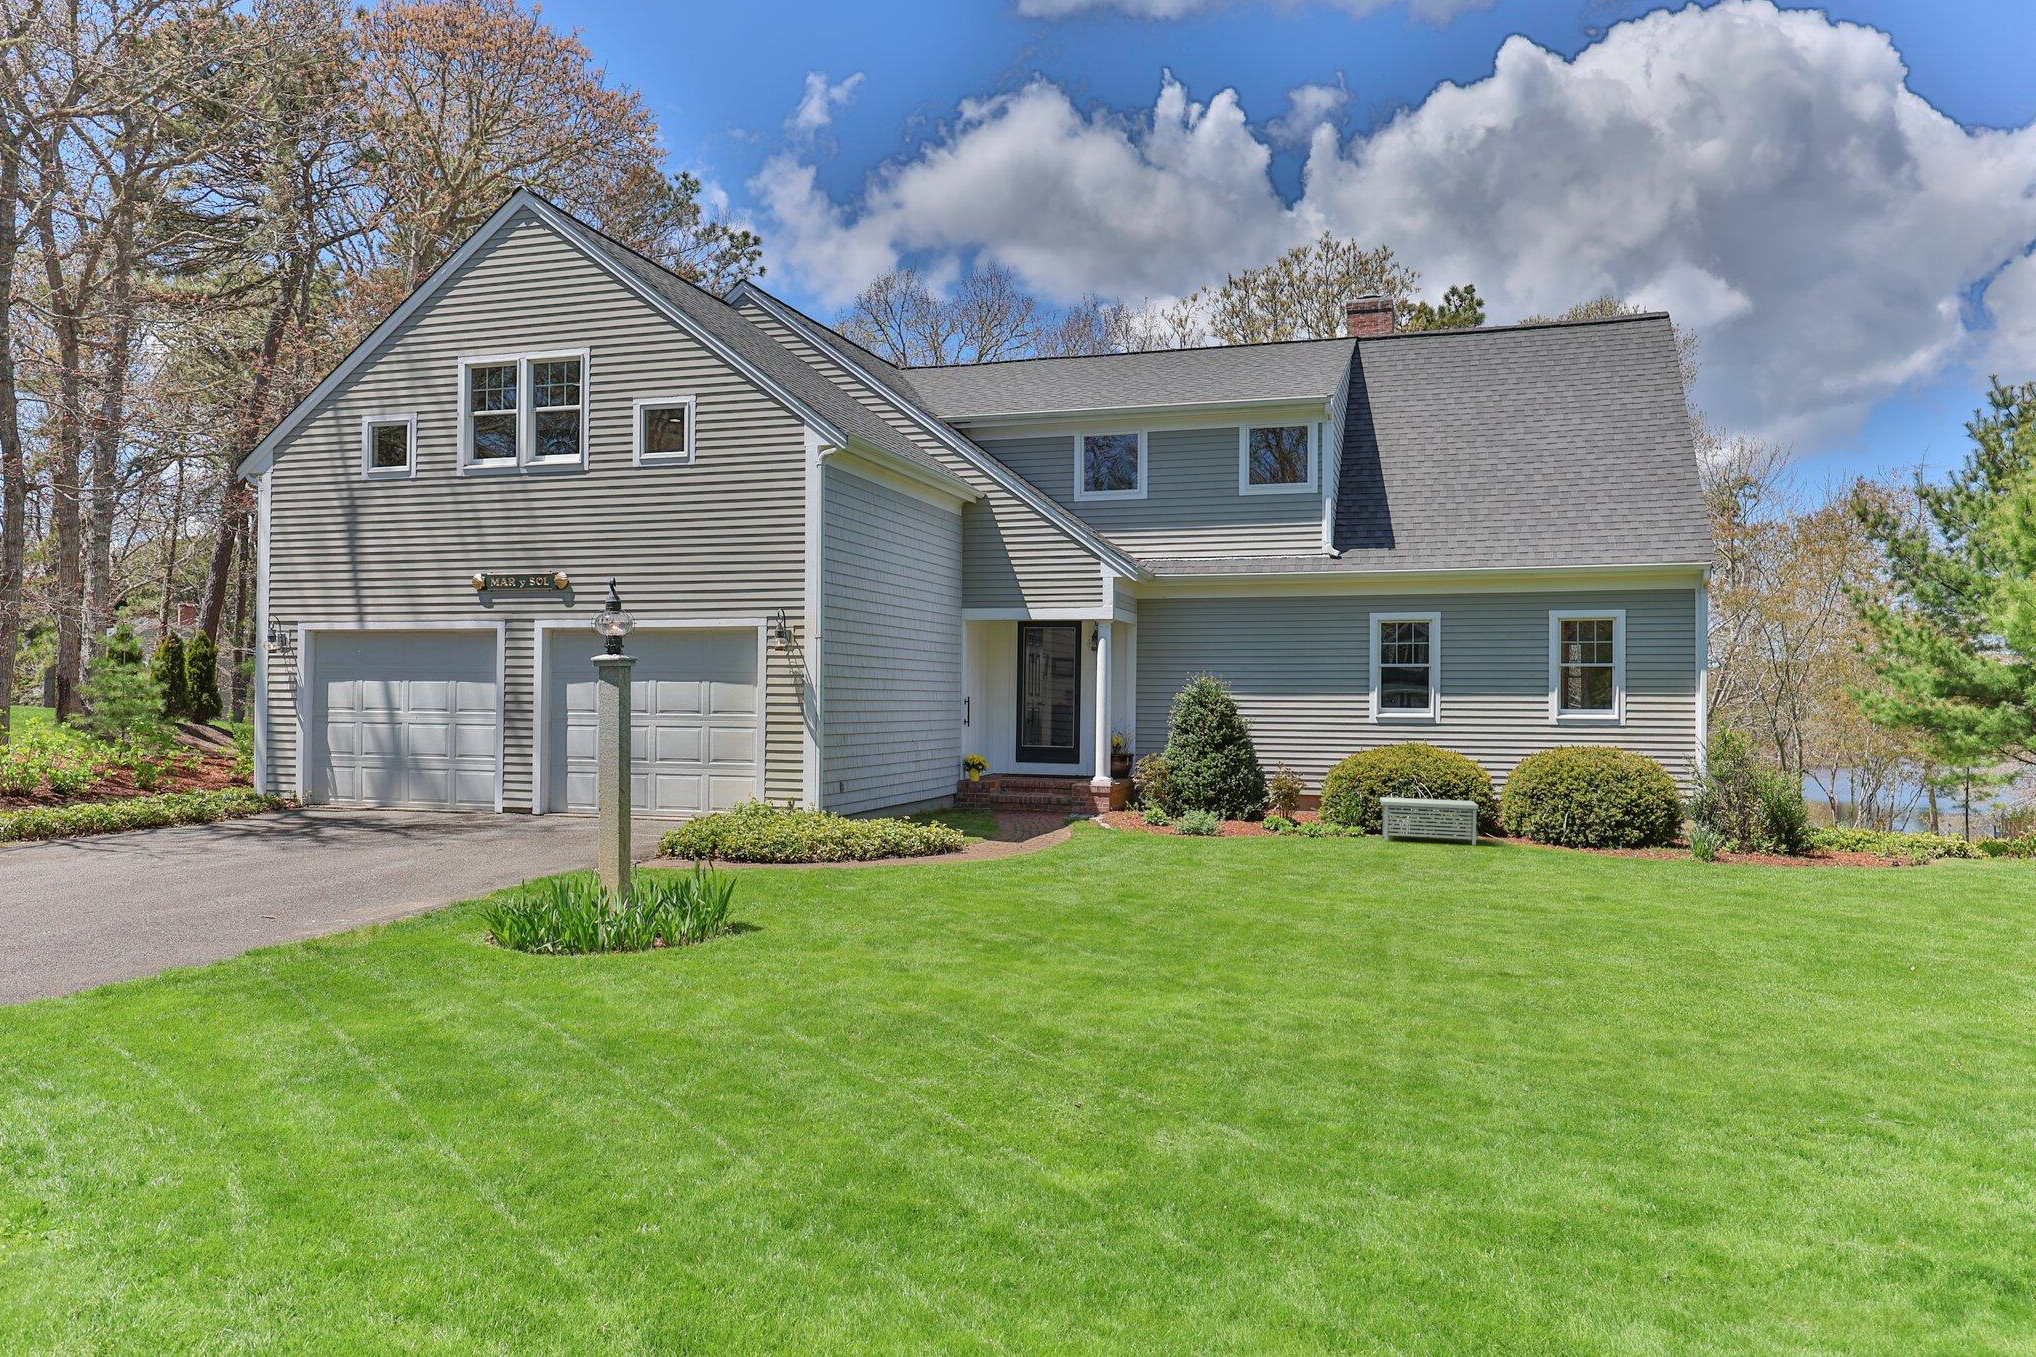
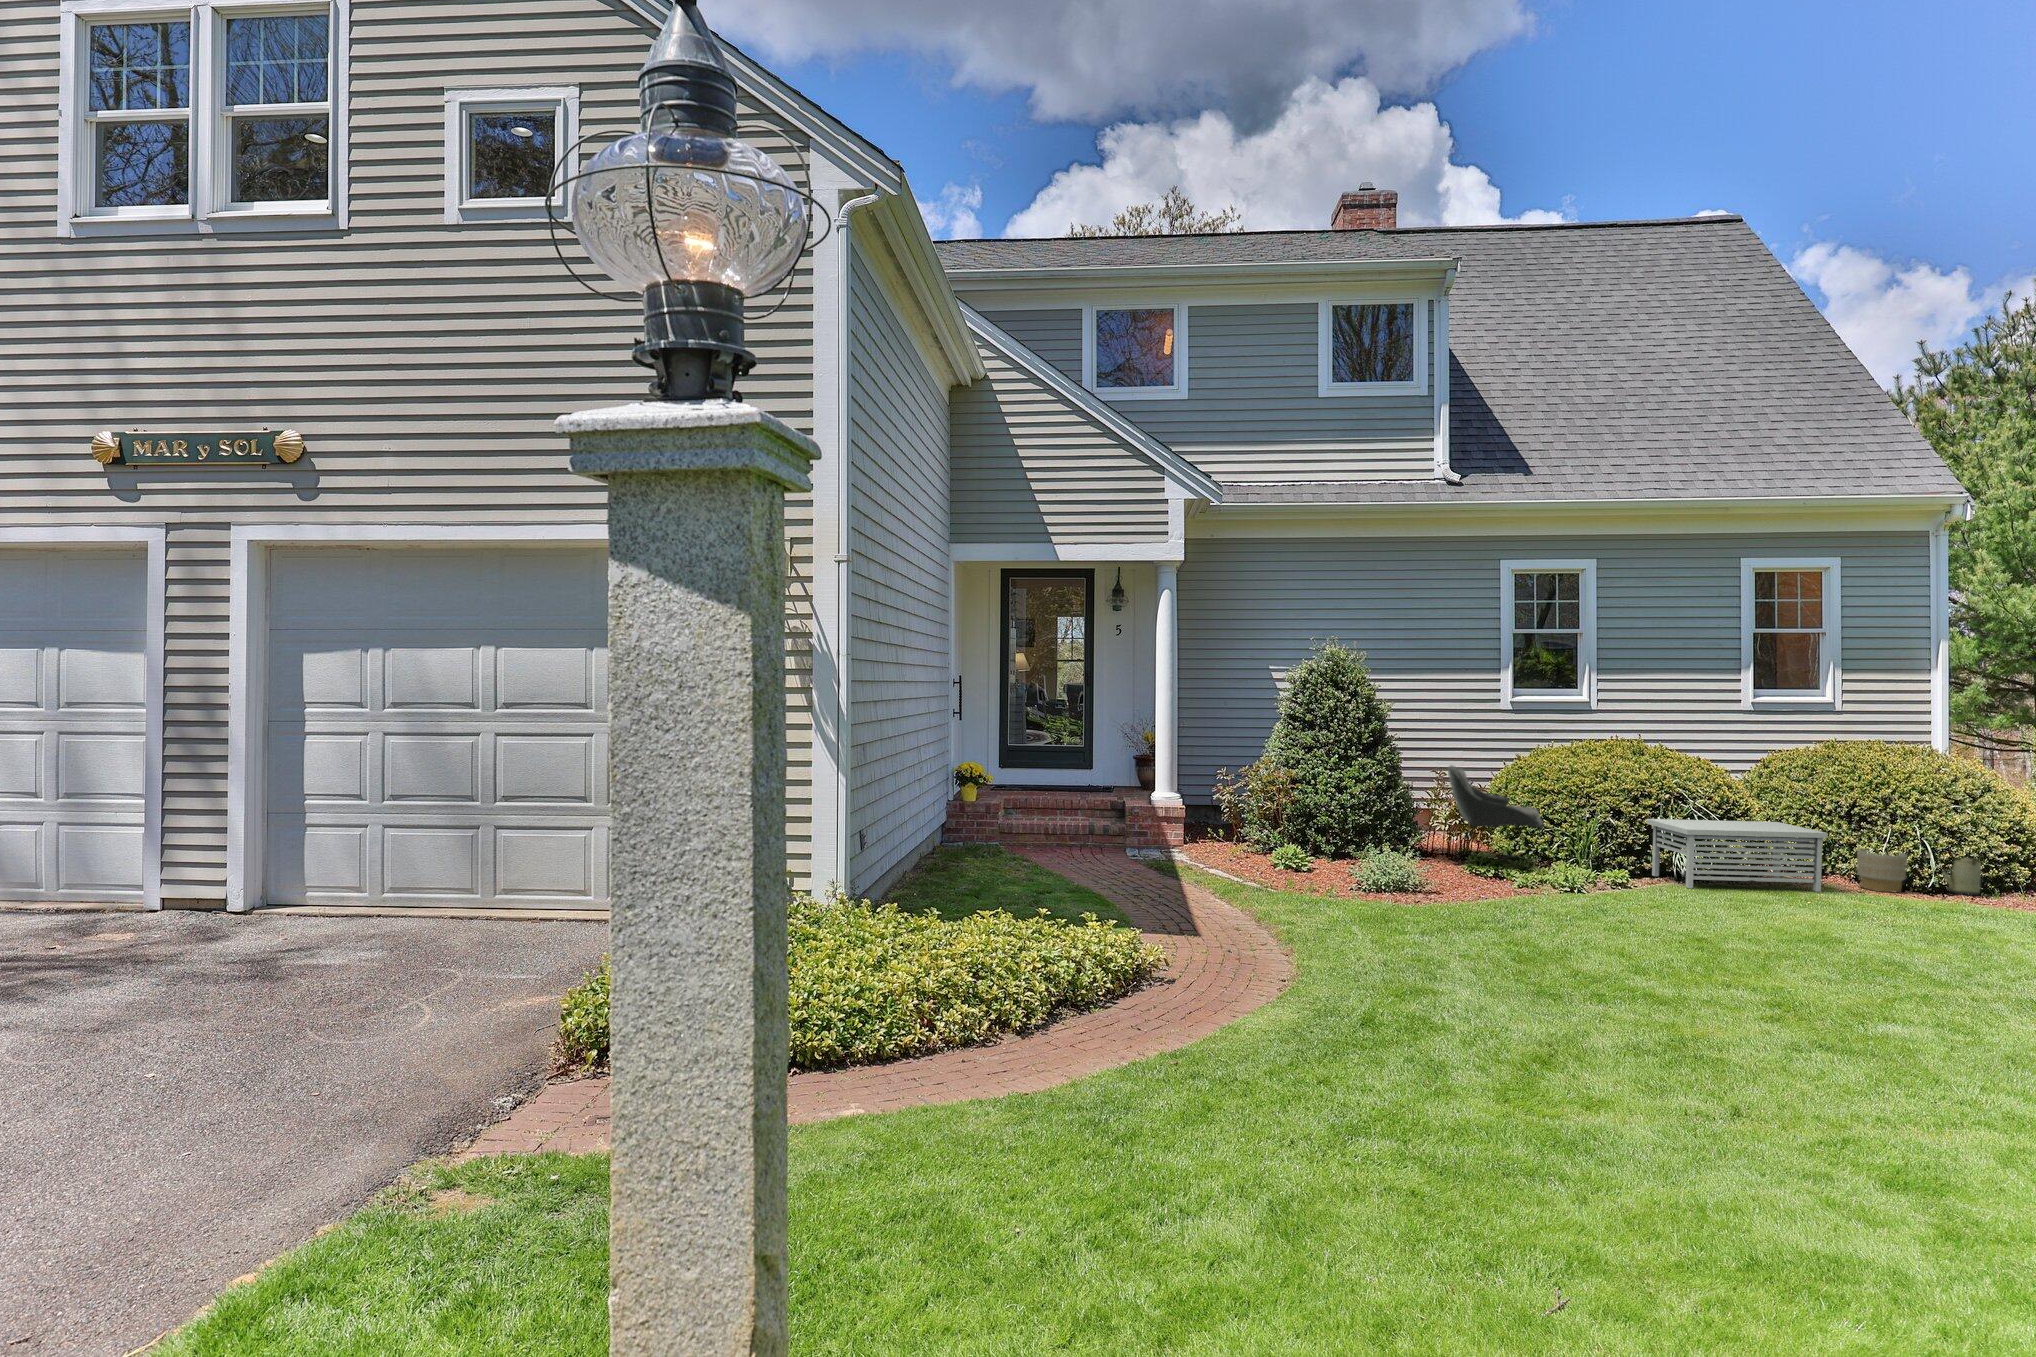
lounge chair: none [1257,761,1325,831] -> present [1448,765,1542,871]
watering can: none [1554,817,1596,851] -> present [1927,852,1981,896]
planter: none [1513,819,1542,847] -> present [1857,849,1907,892]

